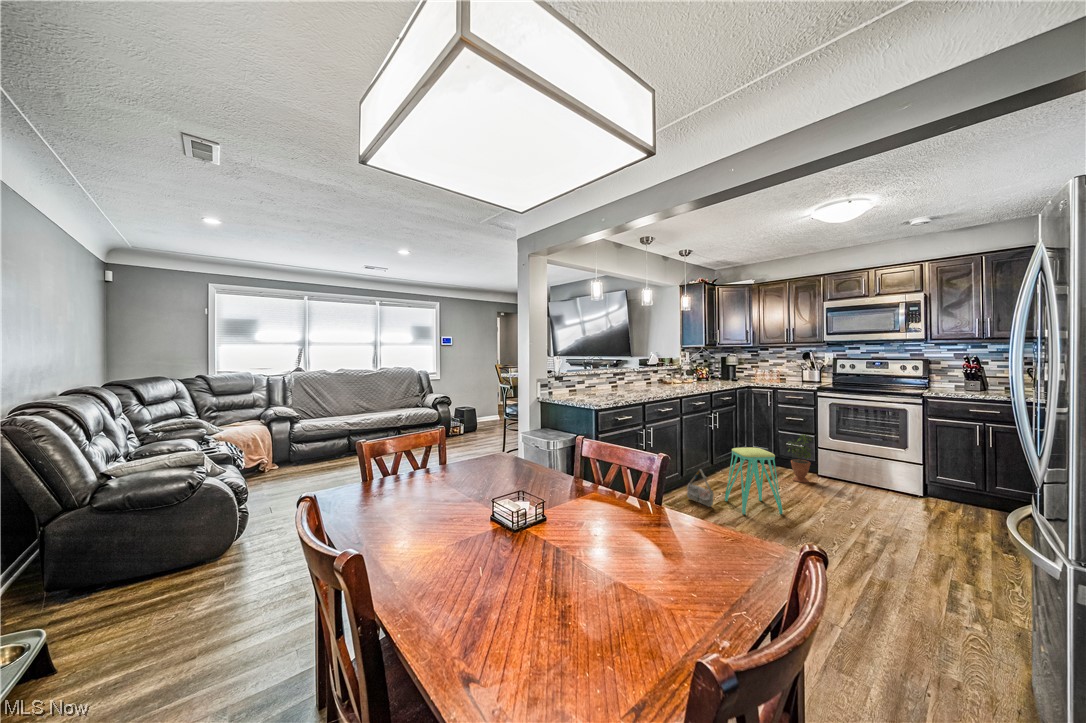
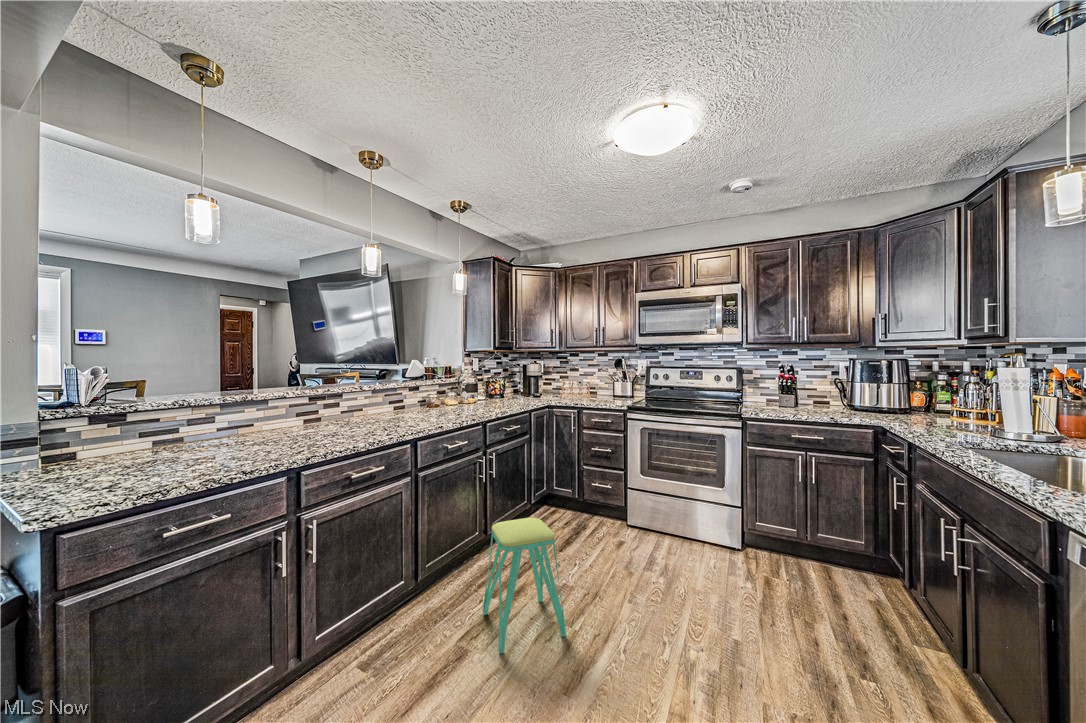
potted plant: present [788,434,812,483] -> none [589,470,620,544]
bag: present [687,470,714,507] -> none [418,570,456,641]

